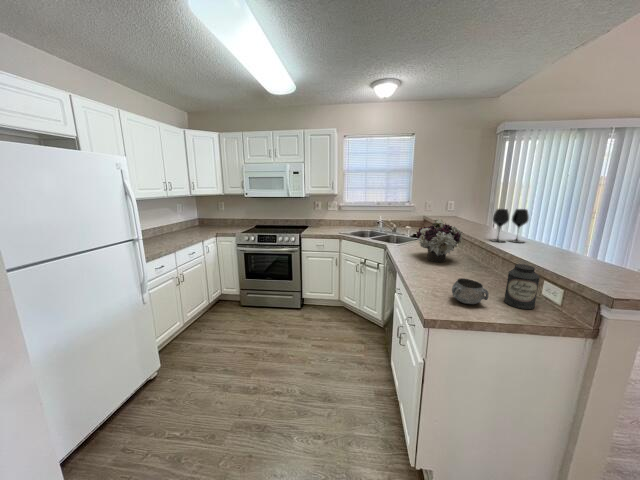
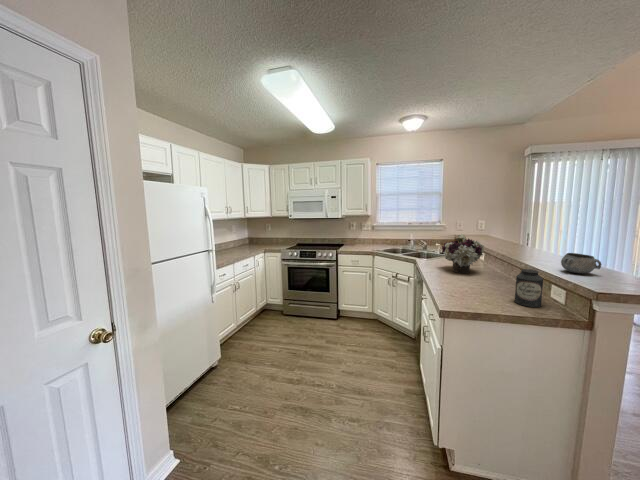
wine glass: present [491,209,529,243] -> none [511,225,548,256]
decorative bowl: present [452,278,489,304] -> present [561,253,602,274]

